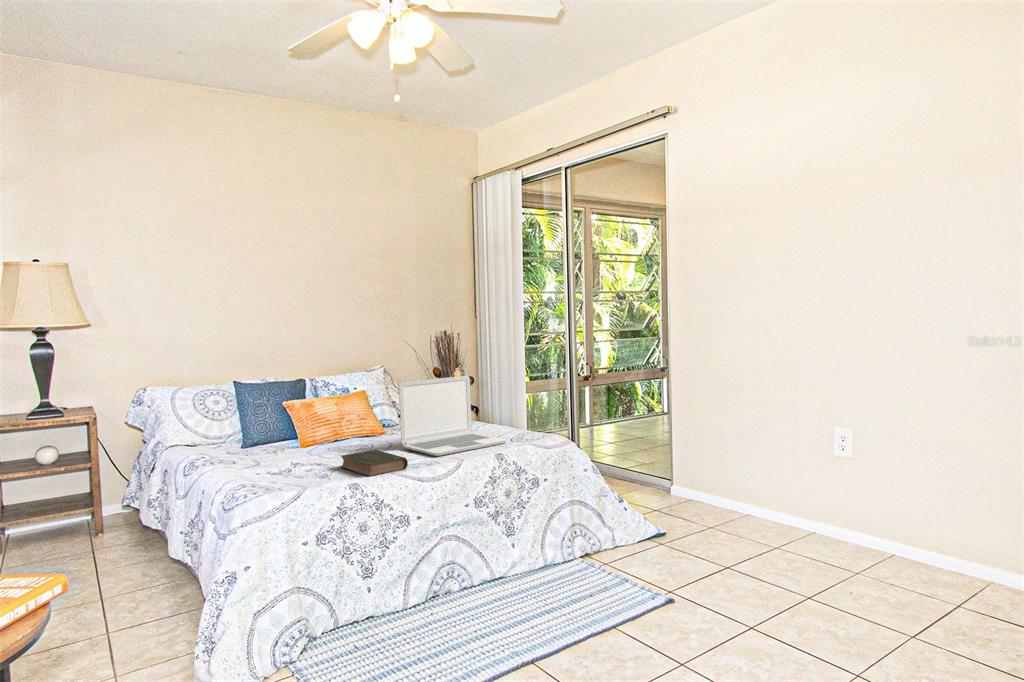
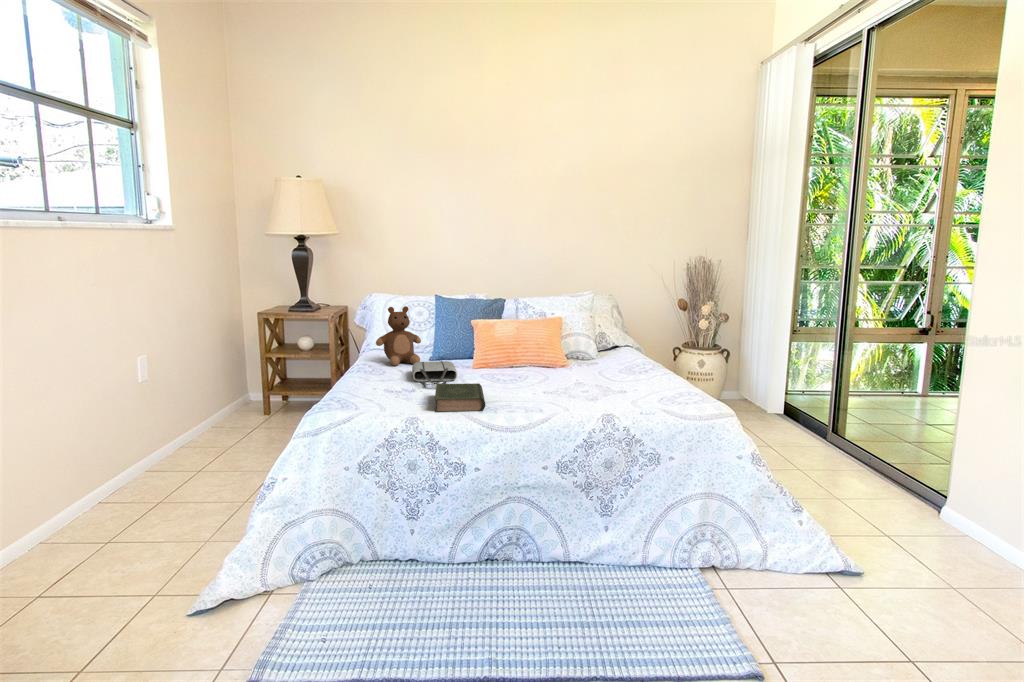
laptop: present [399,376,506,456] -> none [528,311,642,403]
teddy bear: none [202,394,254,455] -> present [376,306,421,366]
tote bag: none [266,441,327,462] -> present [412,361,457,385]

